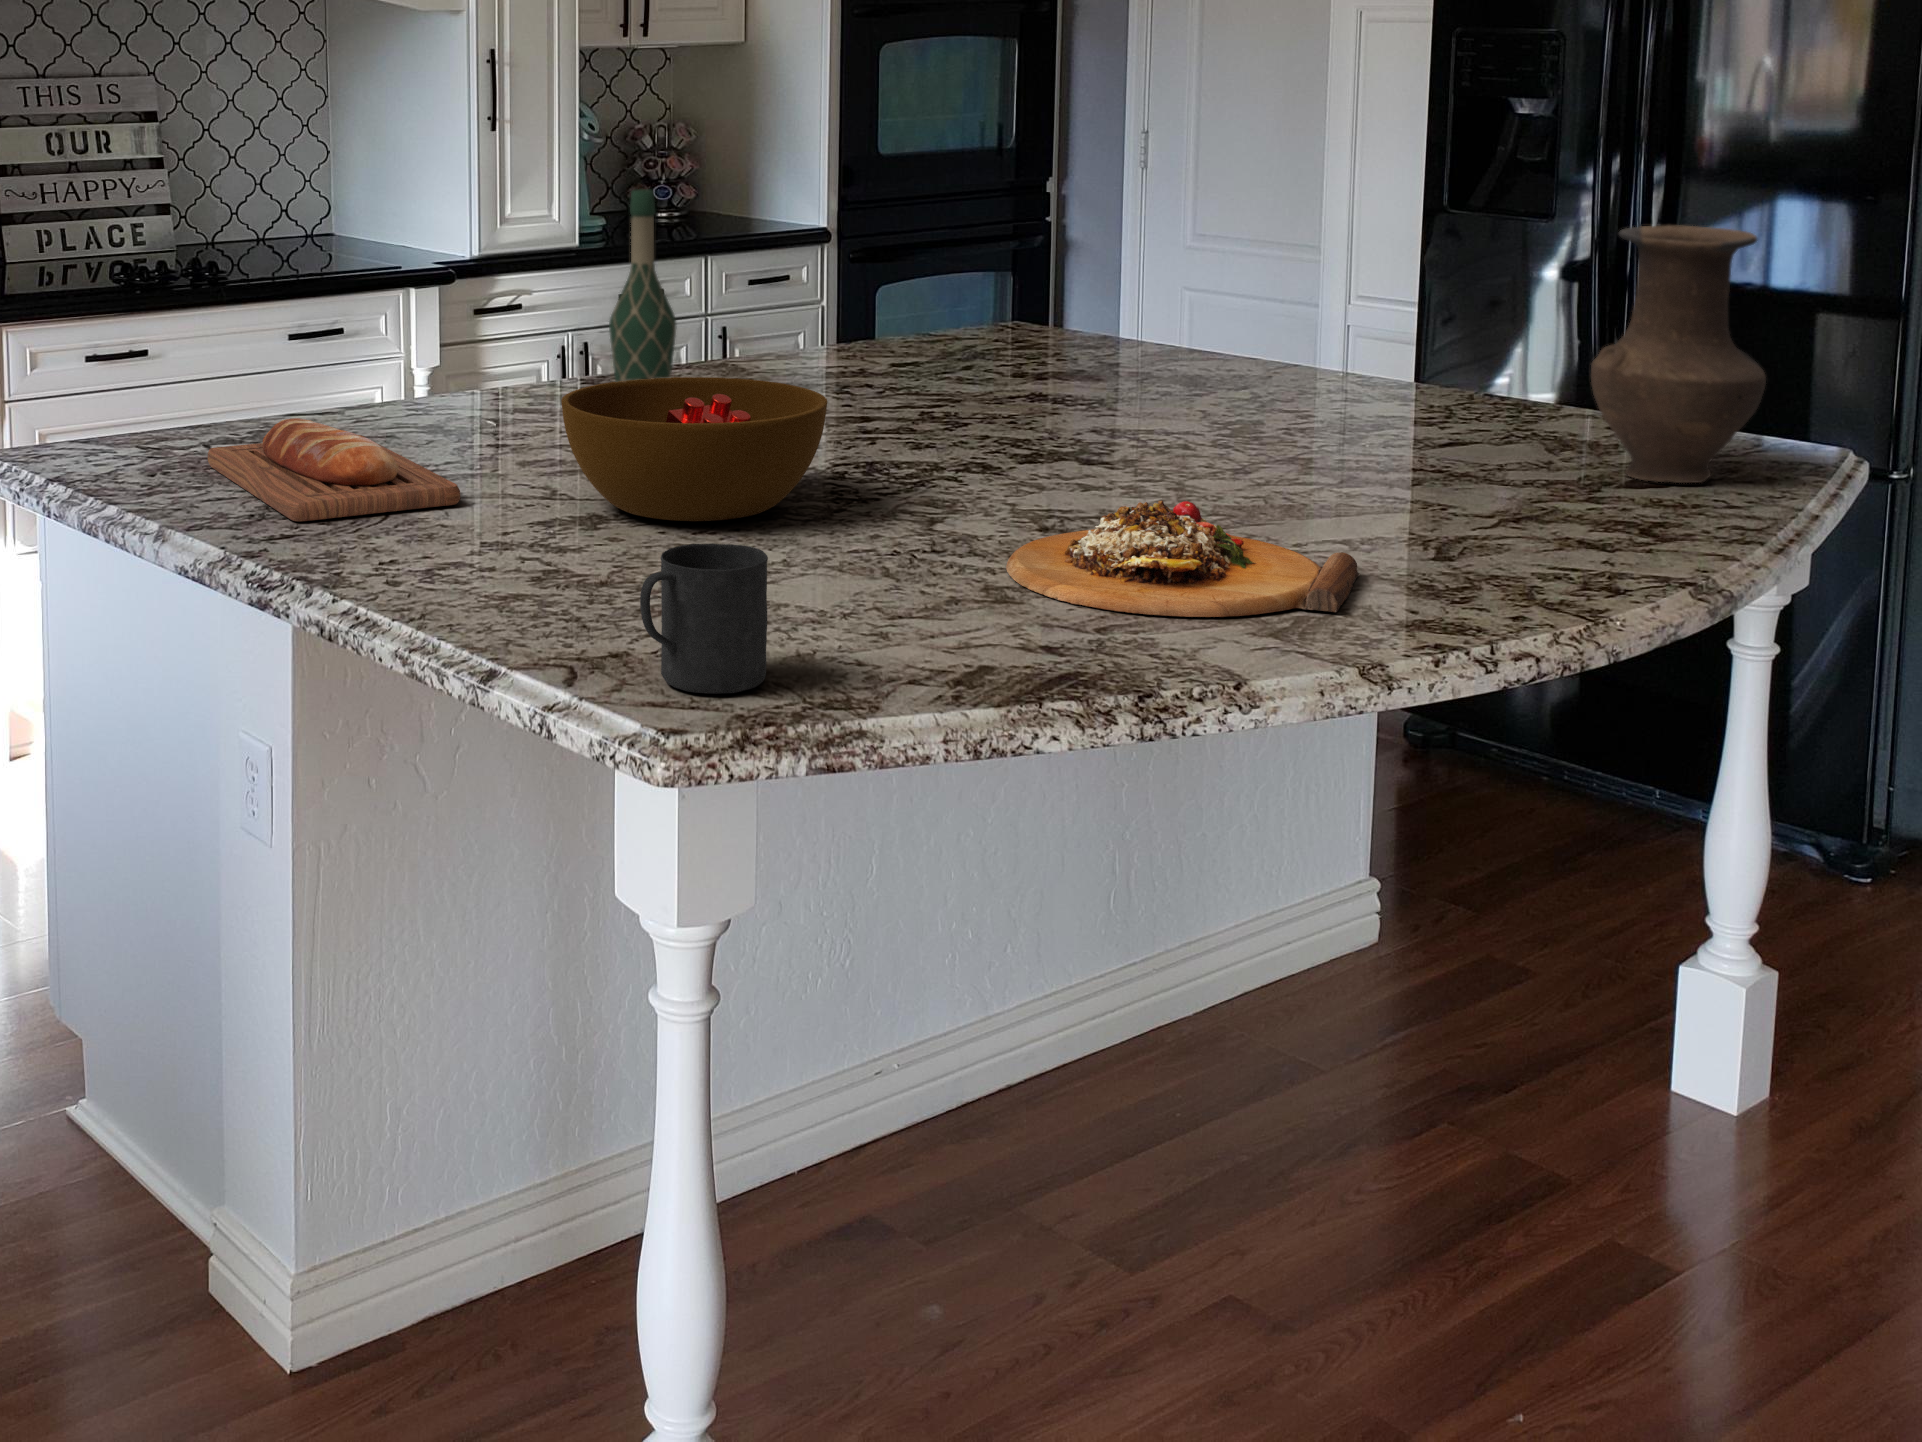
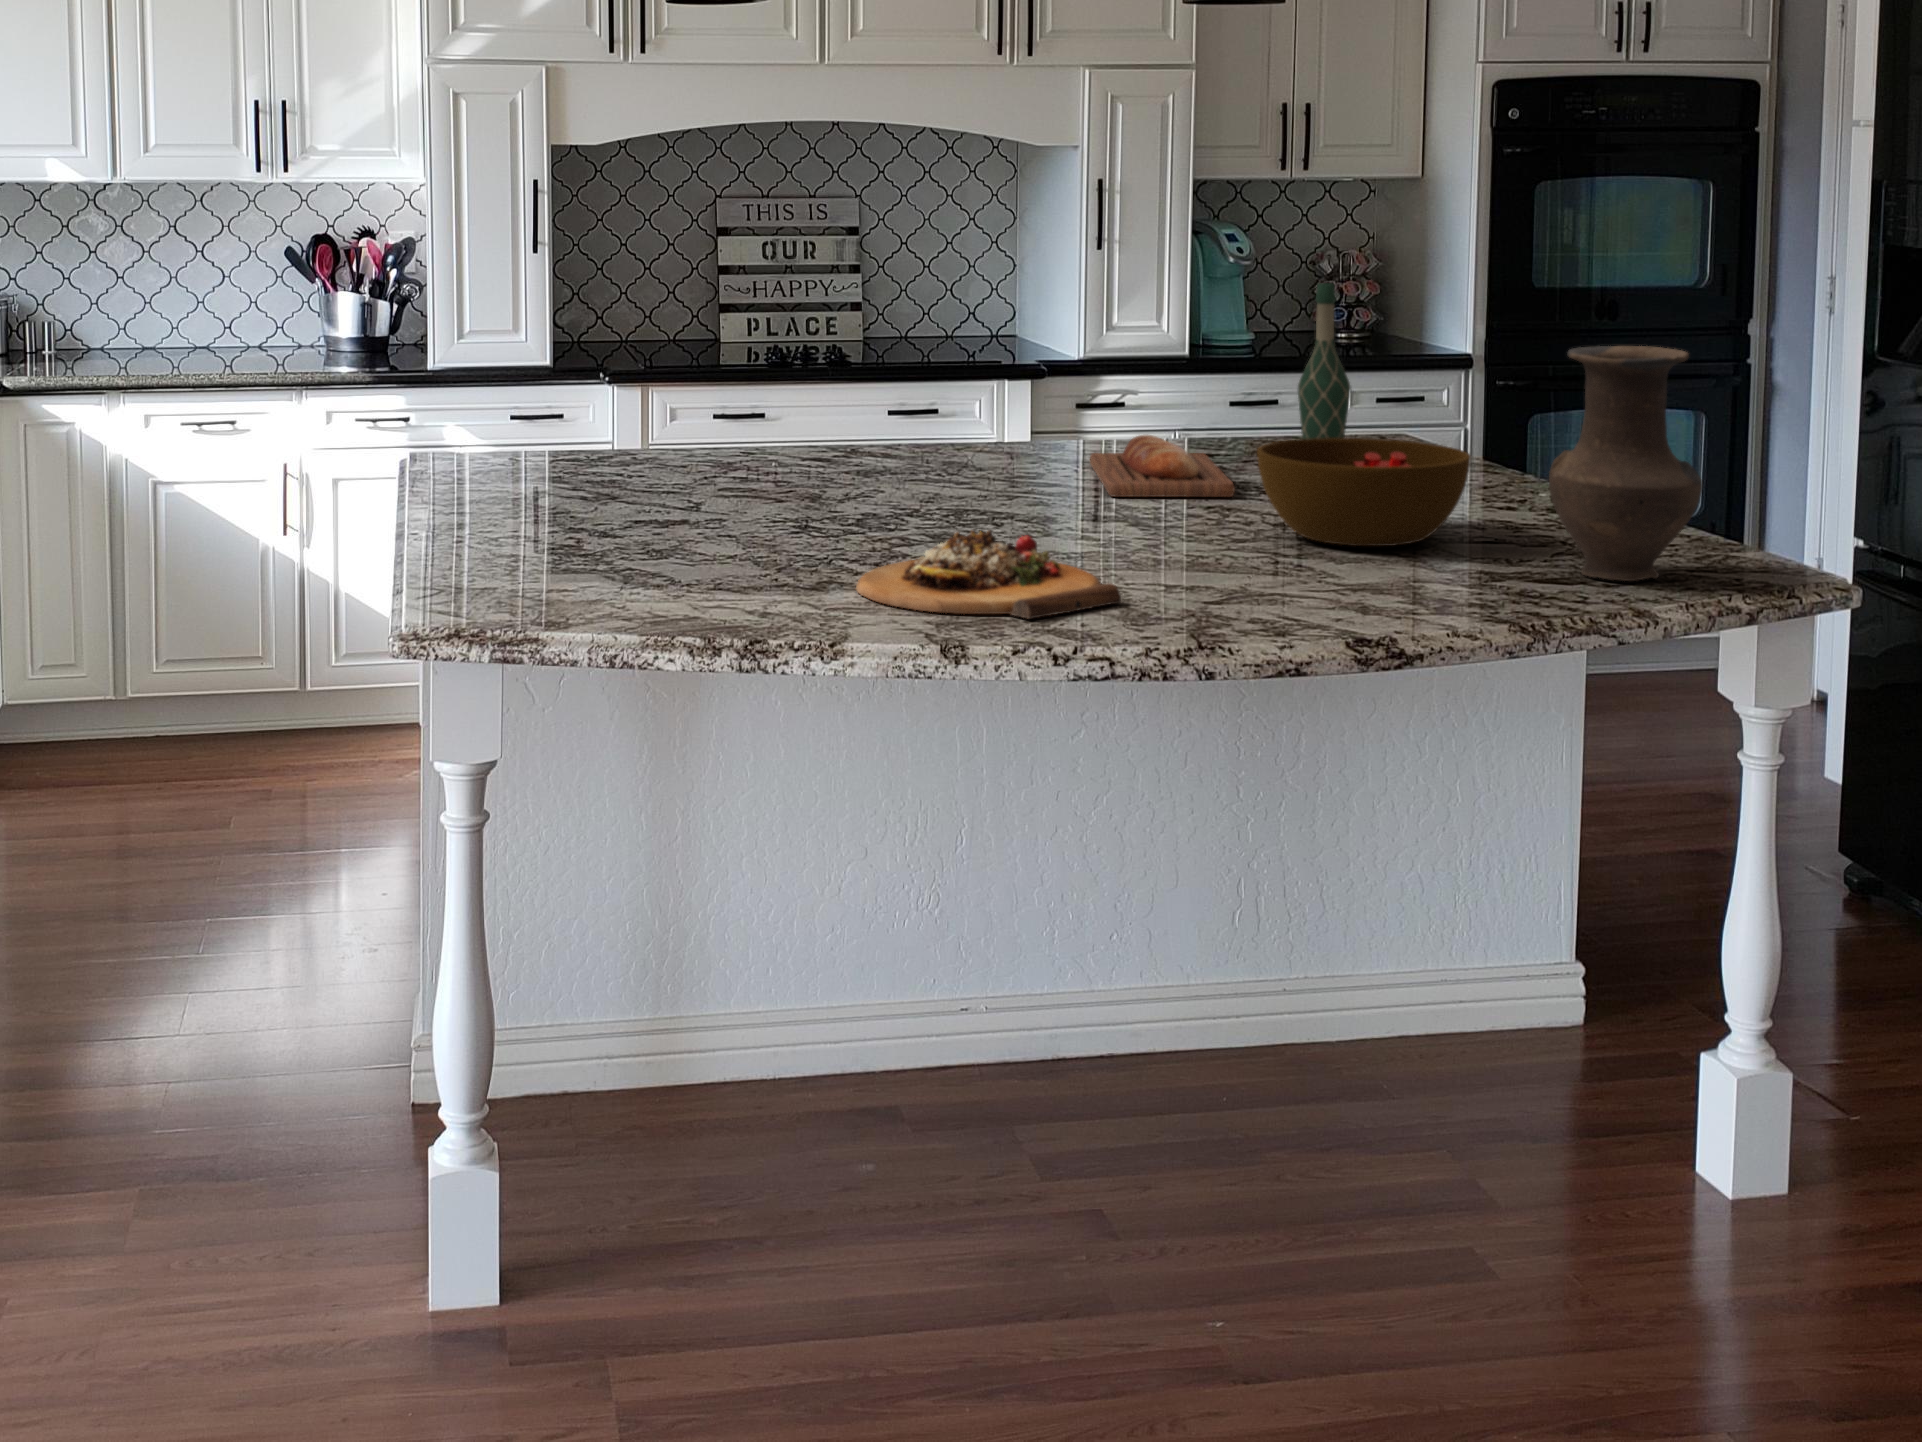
wine bottle: present [609,189,676,381] -> present [1298,283,1351,439]
bowl: present [561,377,827,521] -> present [1257,438,1471,546]
bread loaf: present [208,418,460,521] -> present [1090,435,1235,497]
mug: present [640,544,768,694] -> none [452,510,552,610]

